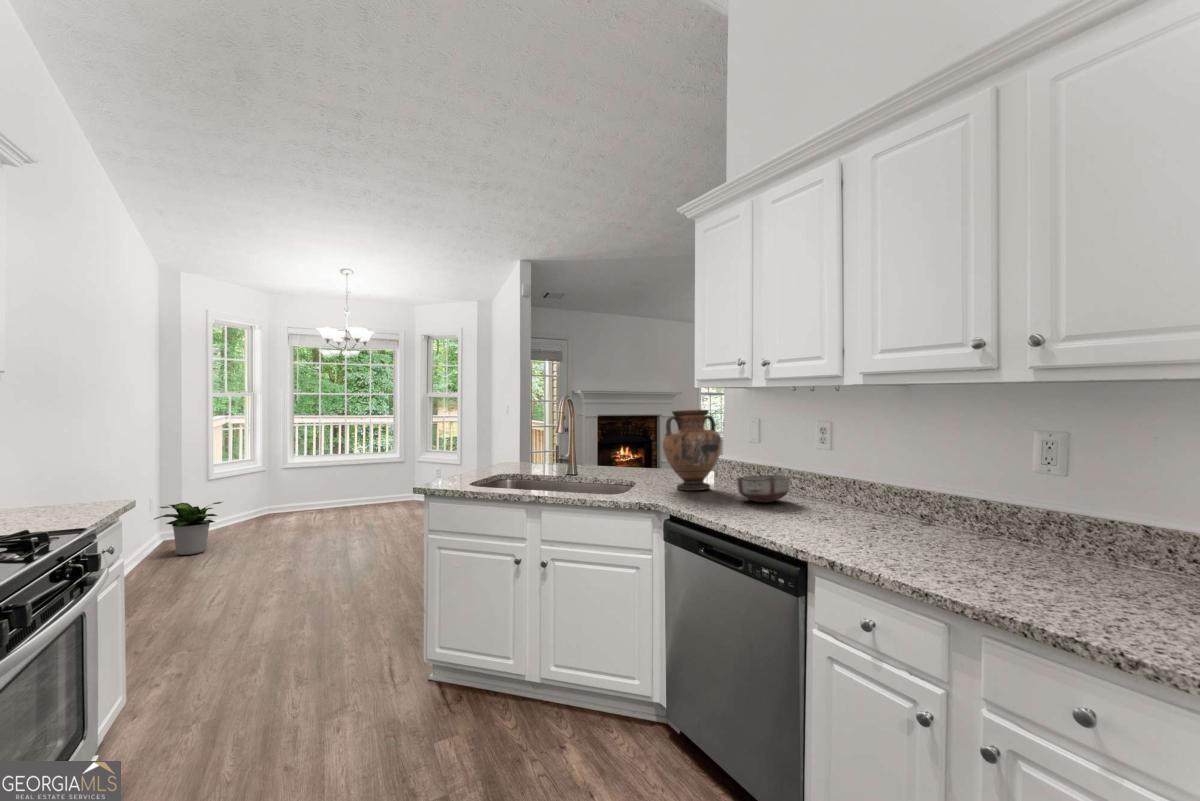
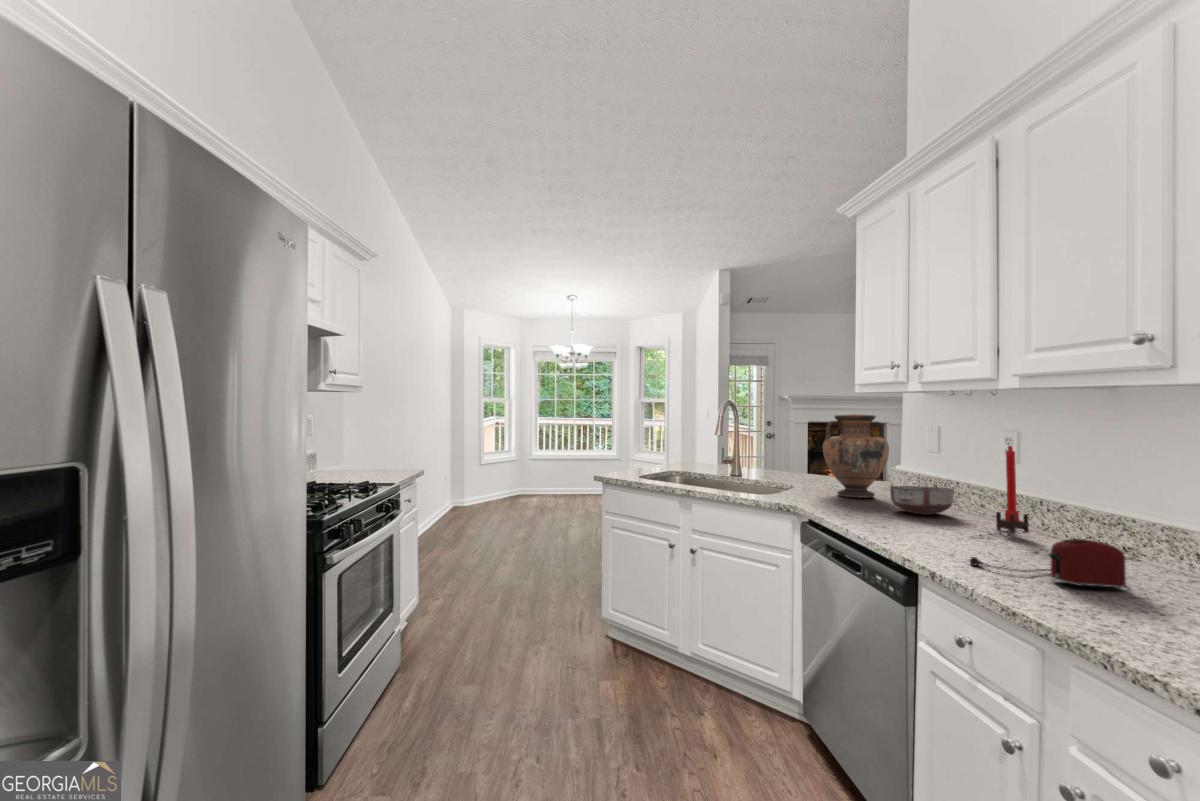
candle: none [832,436,856,516] -> present [996,446,1029,537]
potted plant: present [154,502,222,555] -> none [446,478,494,517]
toaster: none [847,517,966,558] -> present [968,539,1126,588]

